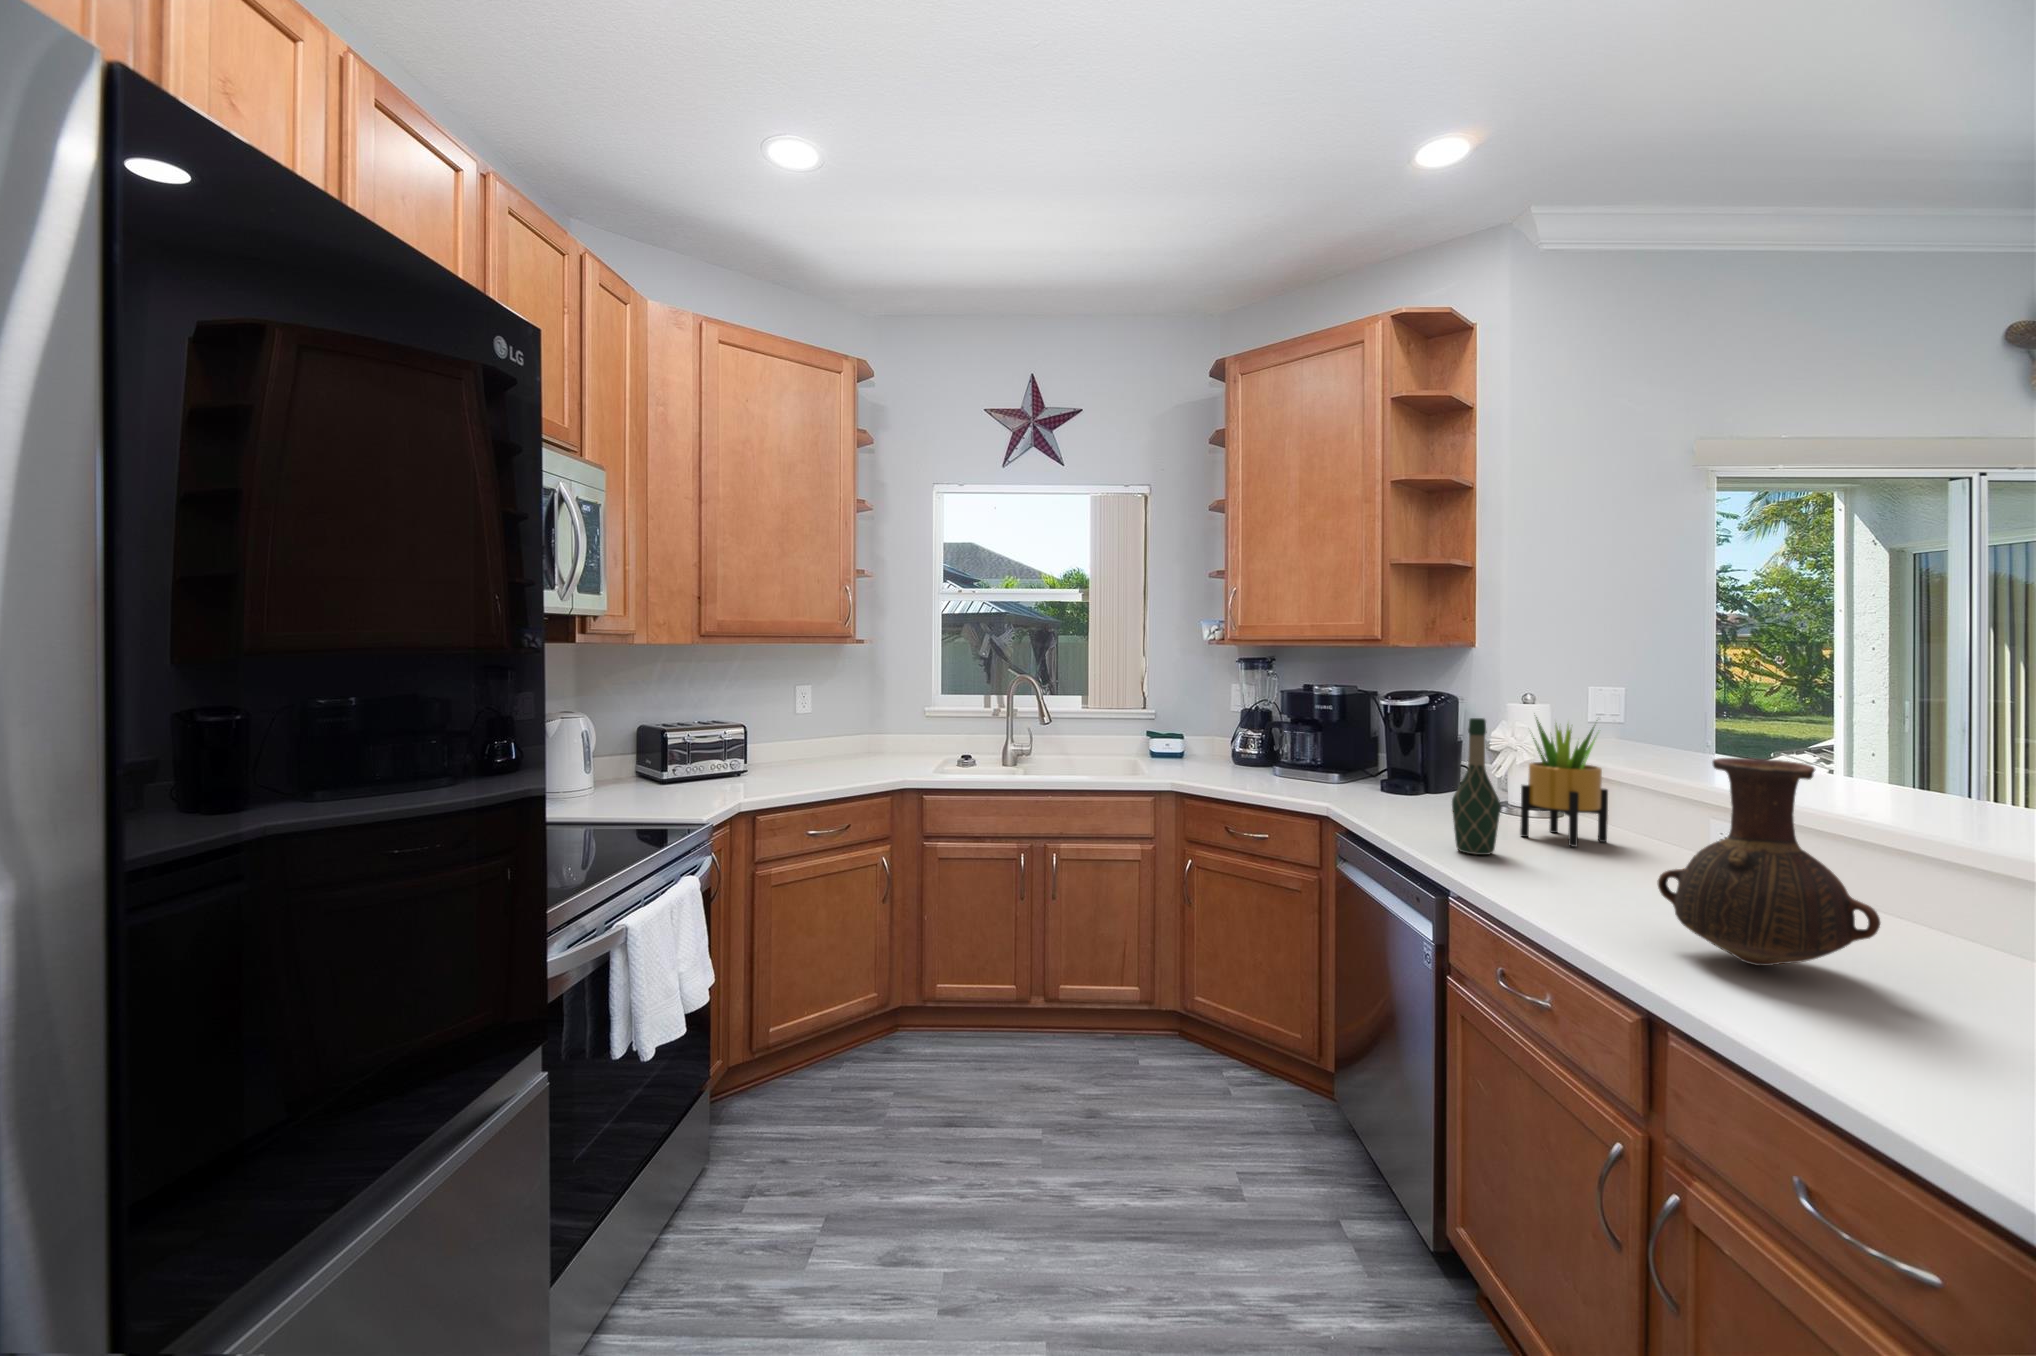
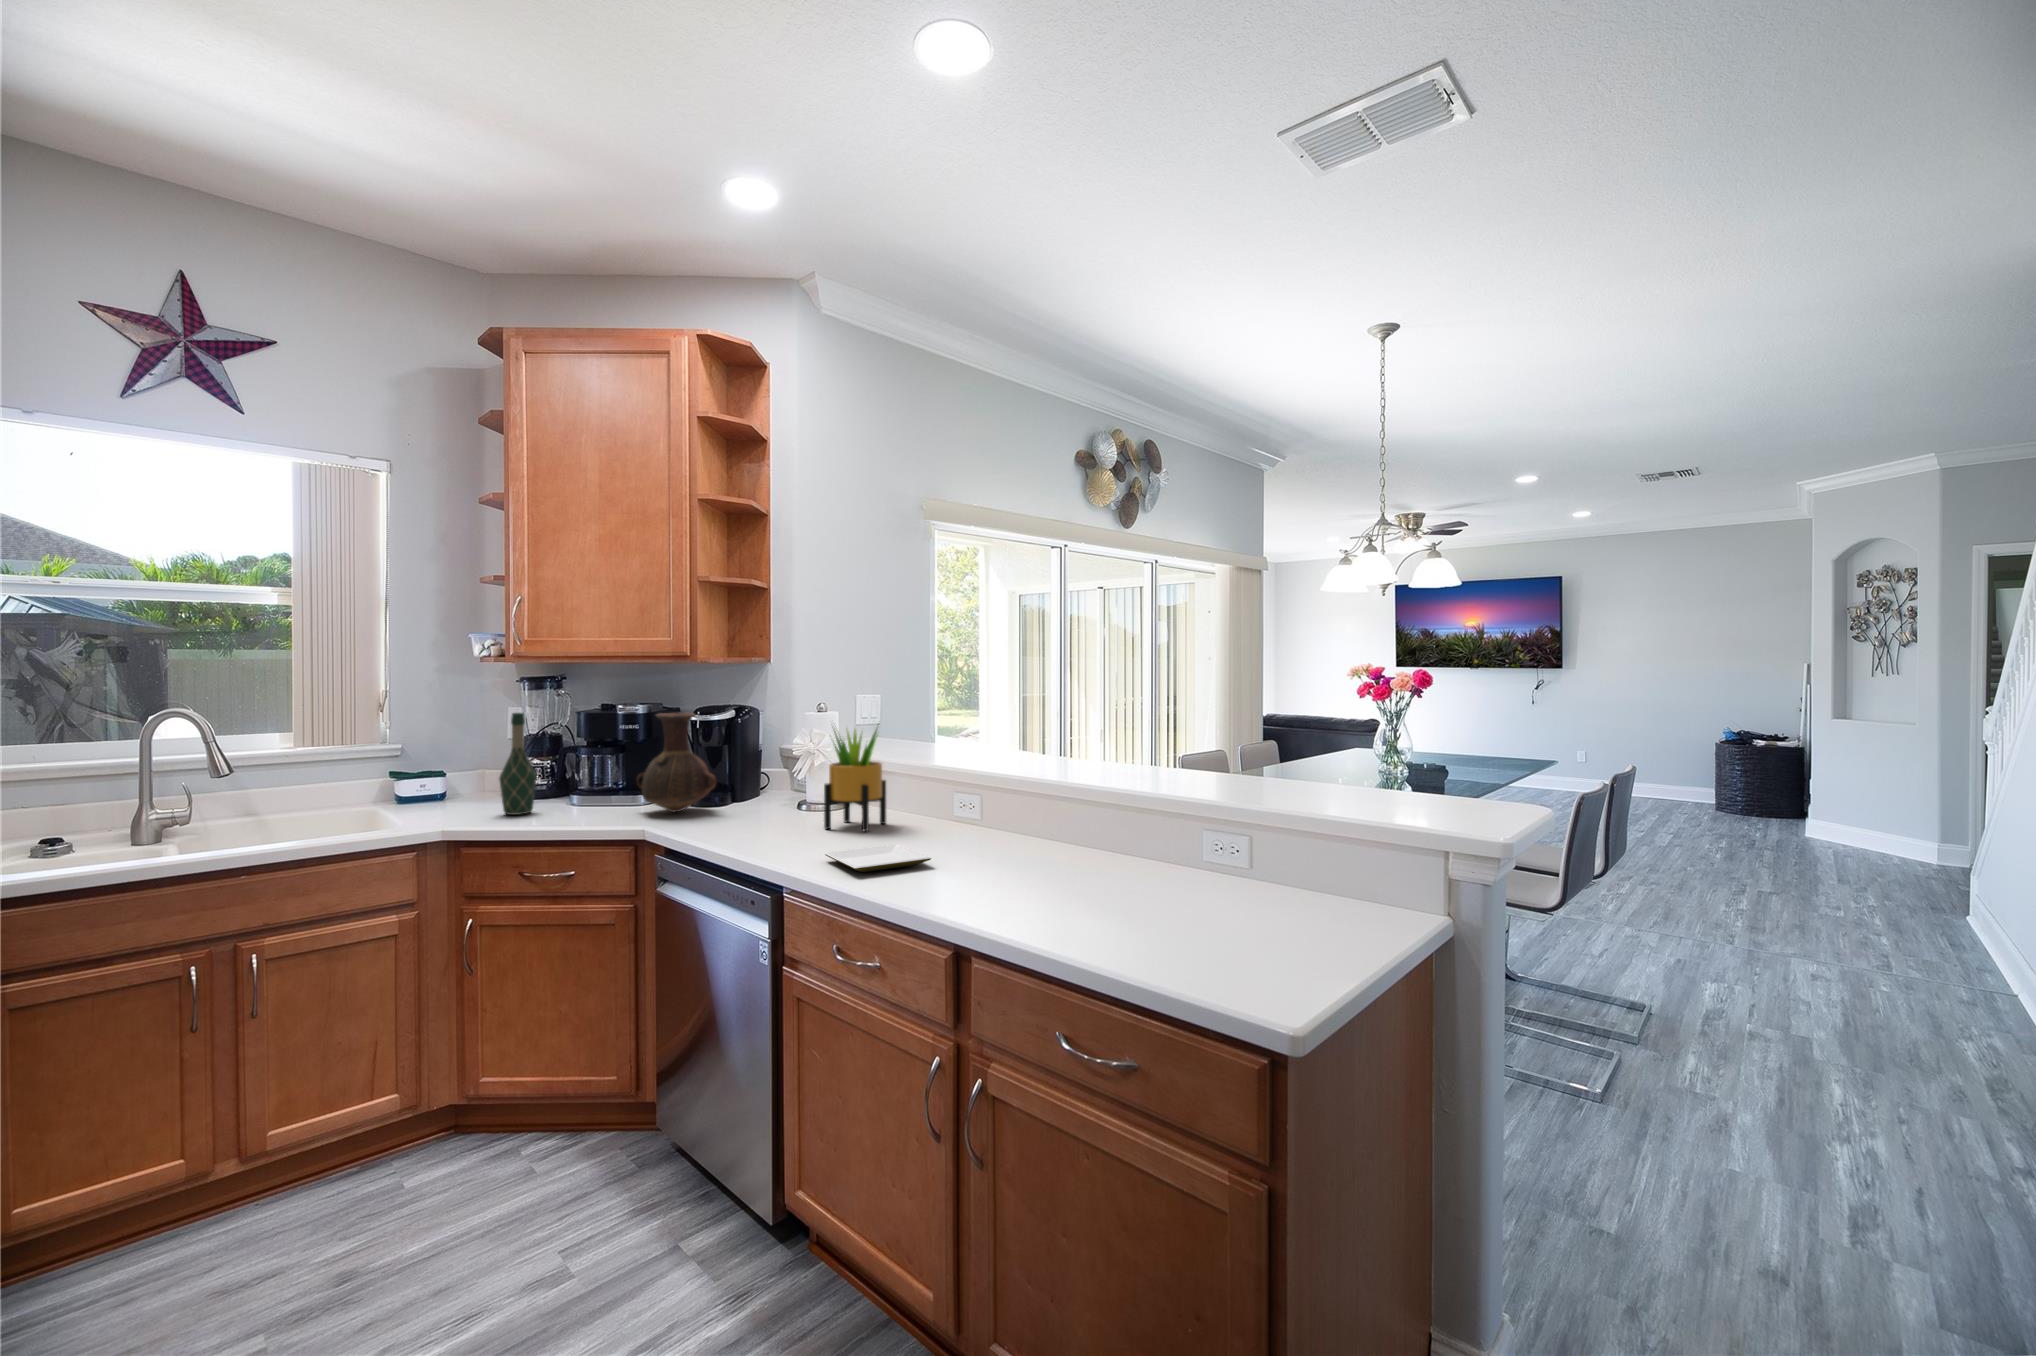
wine bottle: present [1452,718,1501,855] -> present [499,713,537,815]
vase: present [1658,758,1880,966] -> present [637,713,717,812]
plate: none [1503,863,1649,899] -> present [825,844,931,872]

